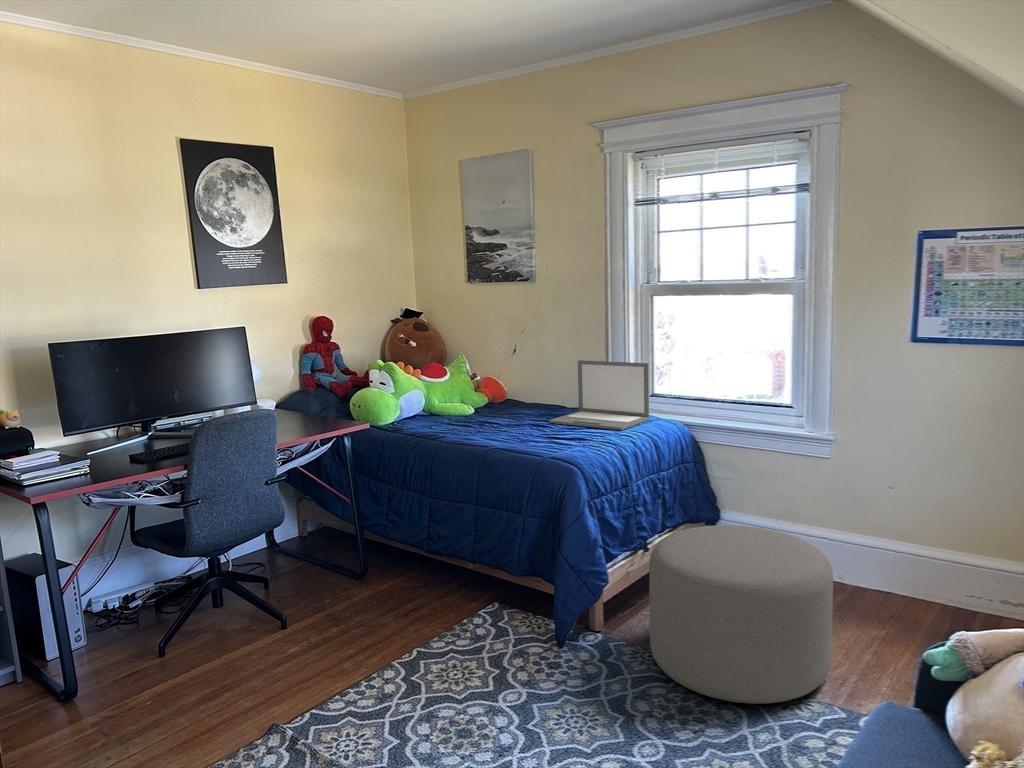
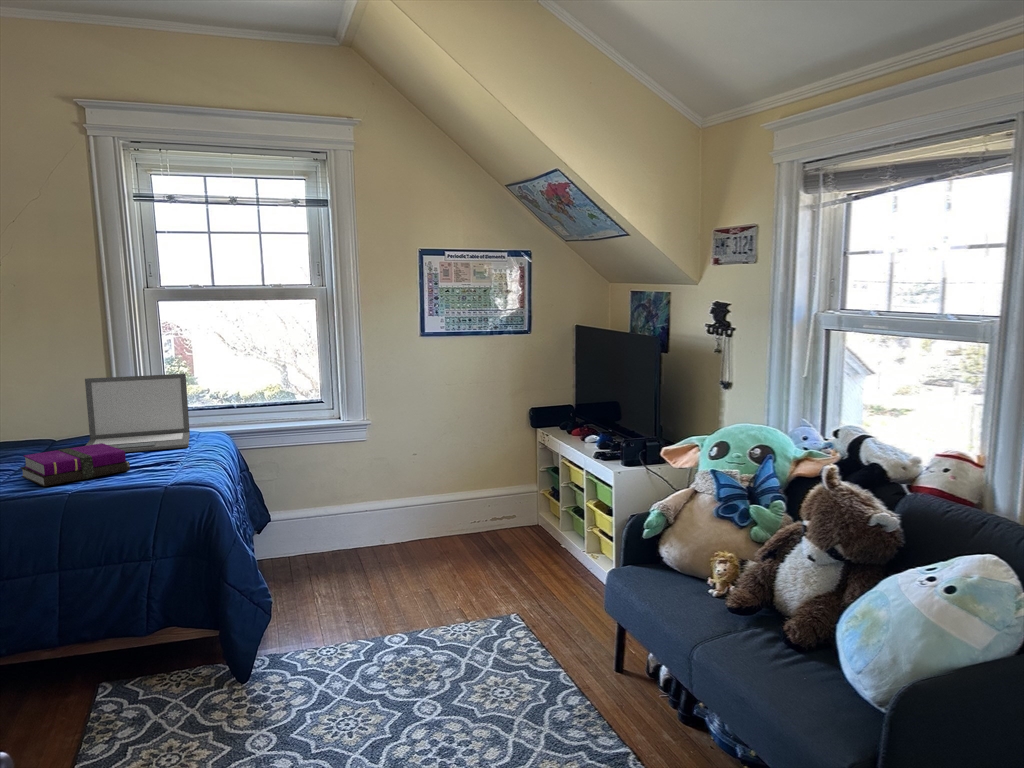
notebook: none [482,415,551,441] -> present [21,443,130,486]
ottoman: present [649,525,833,704] -> none [314,503,473,655]

